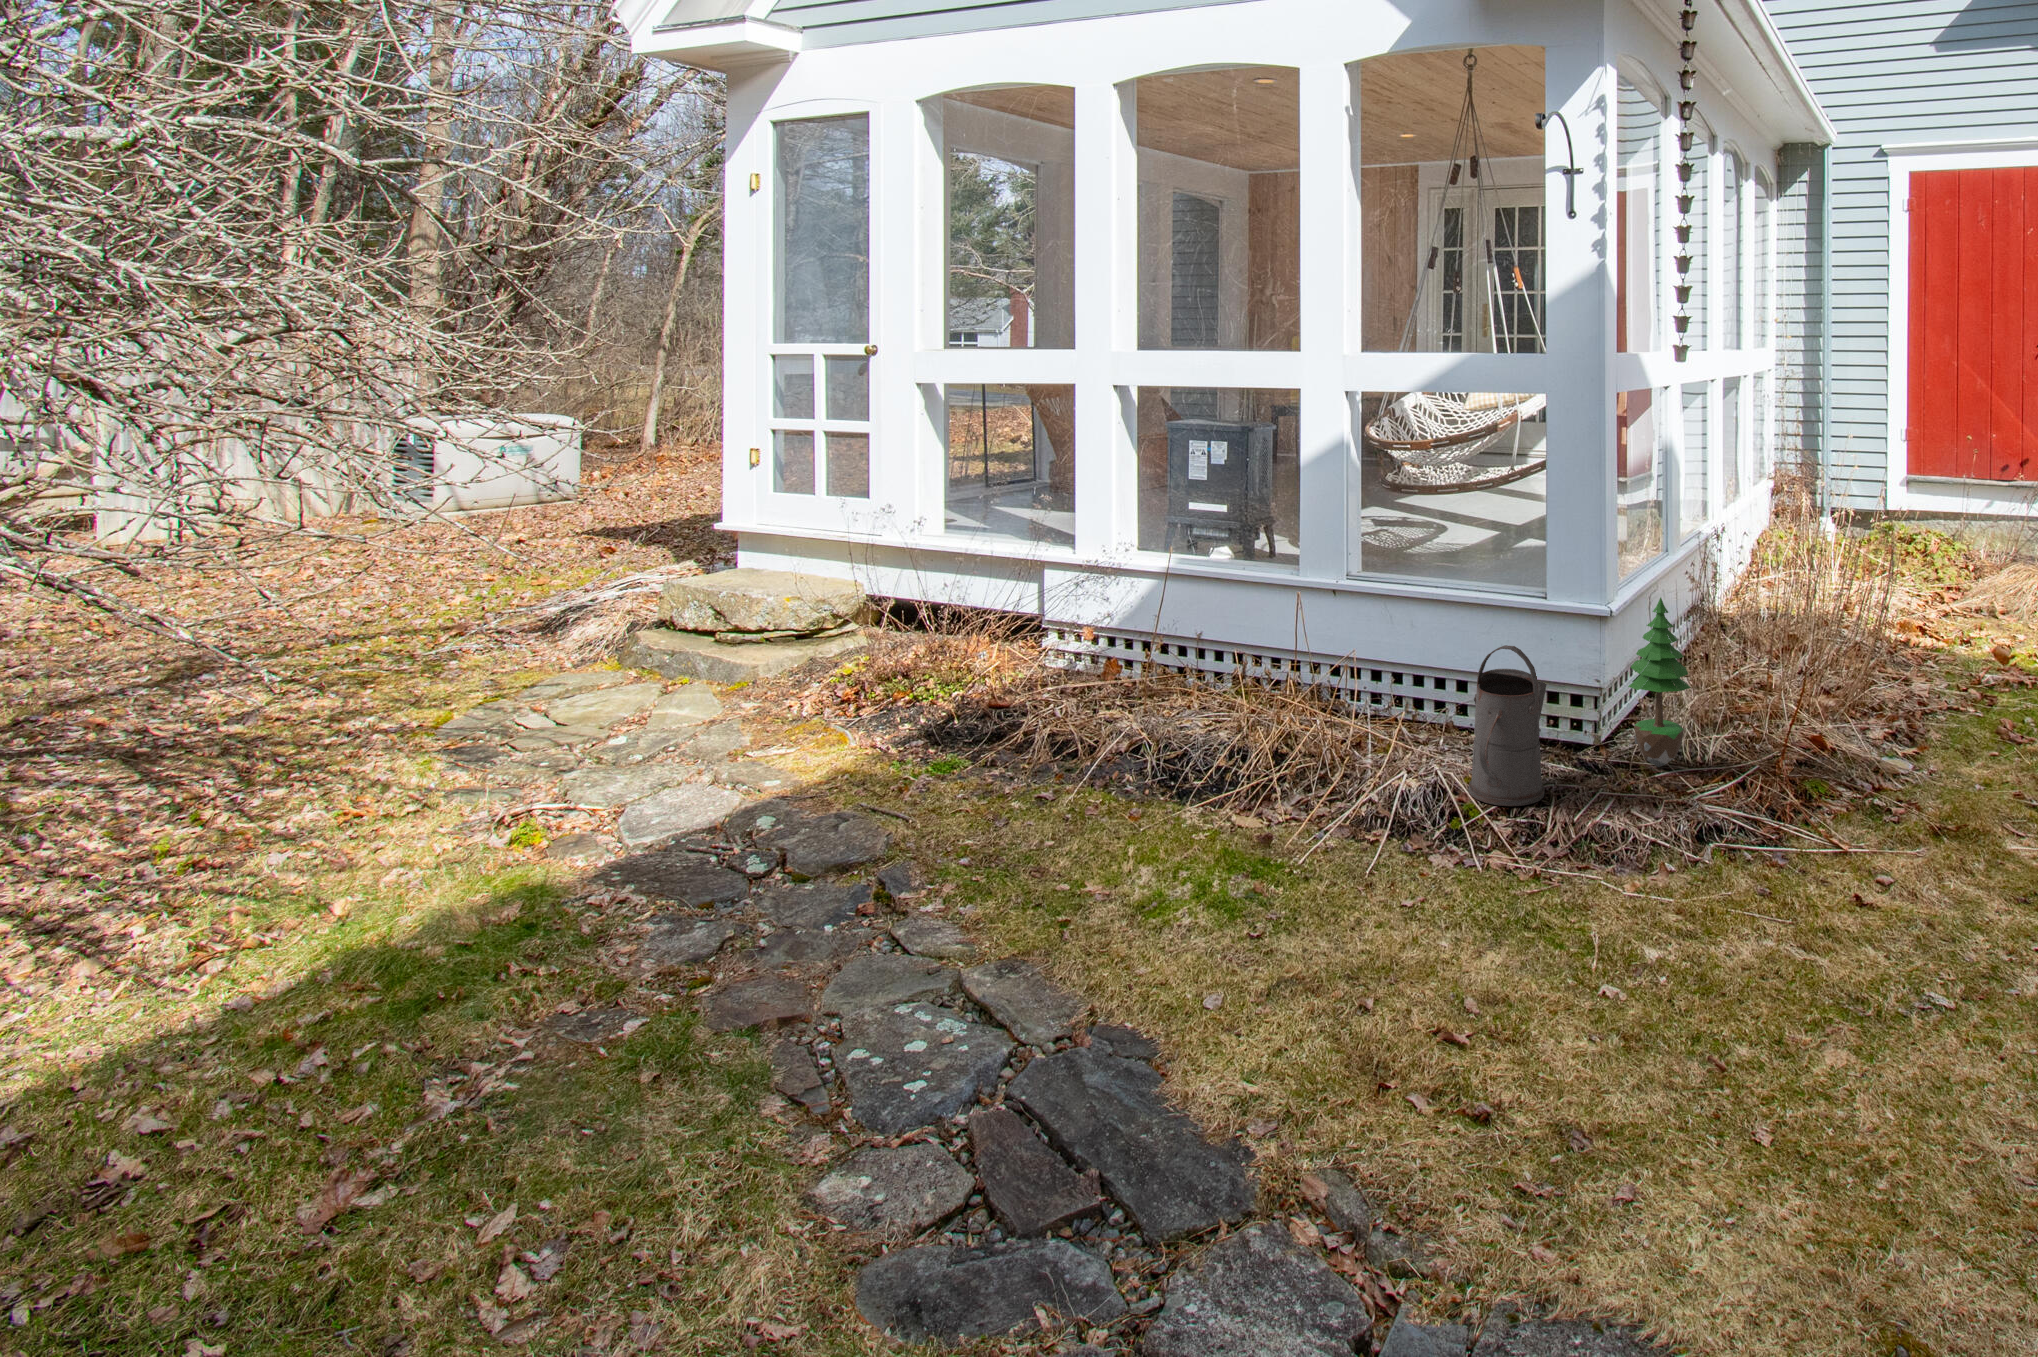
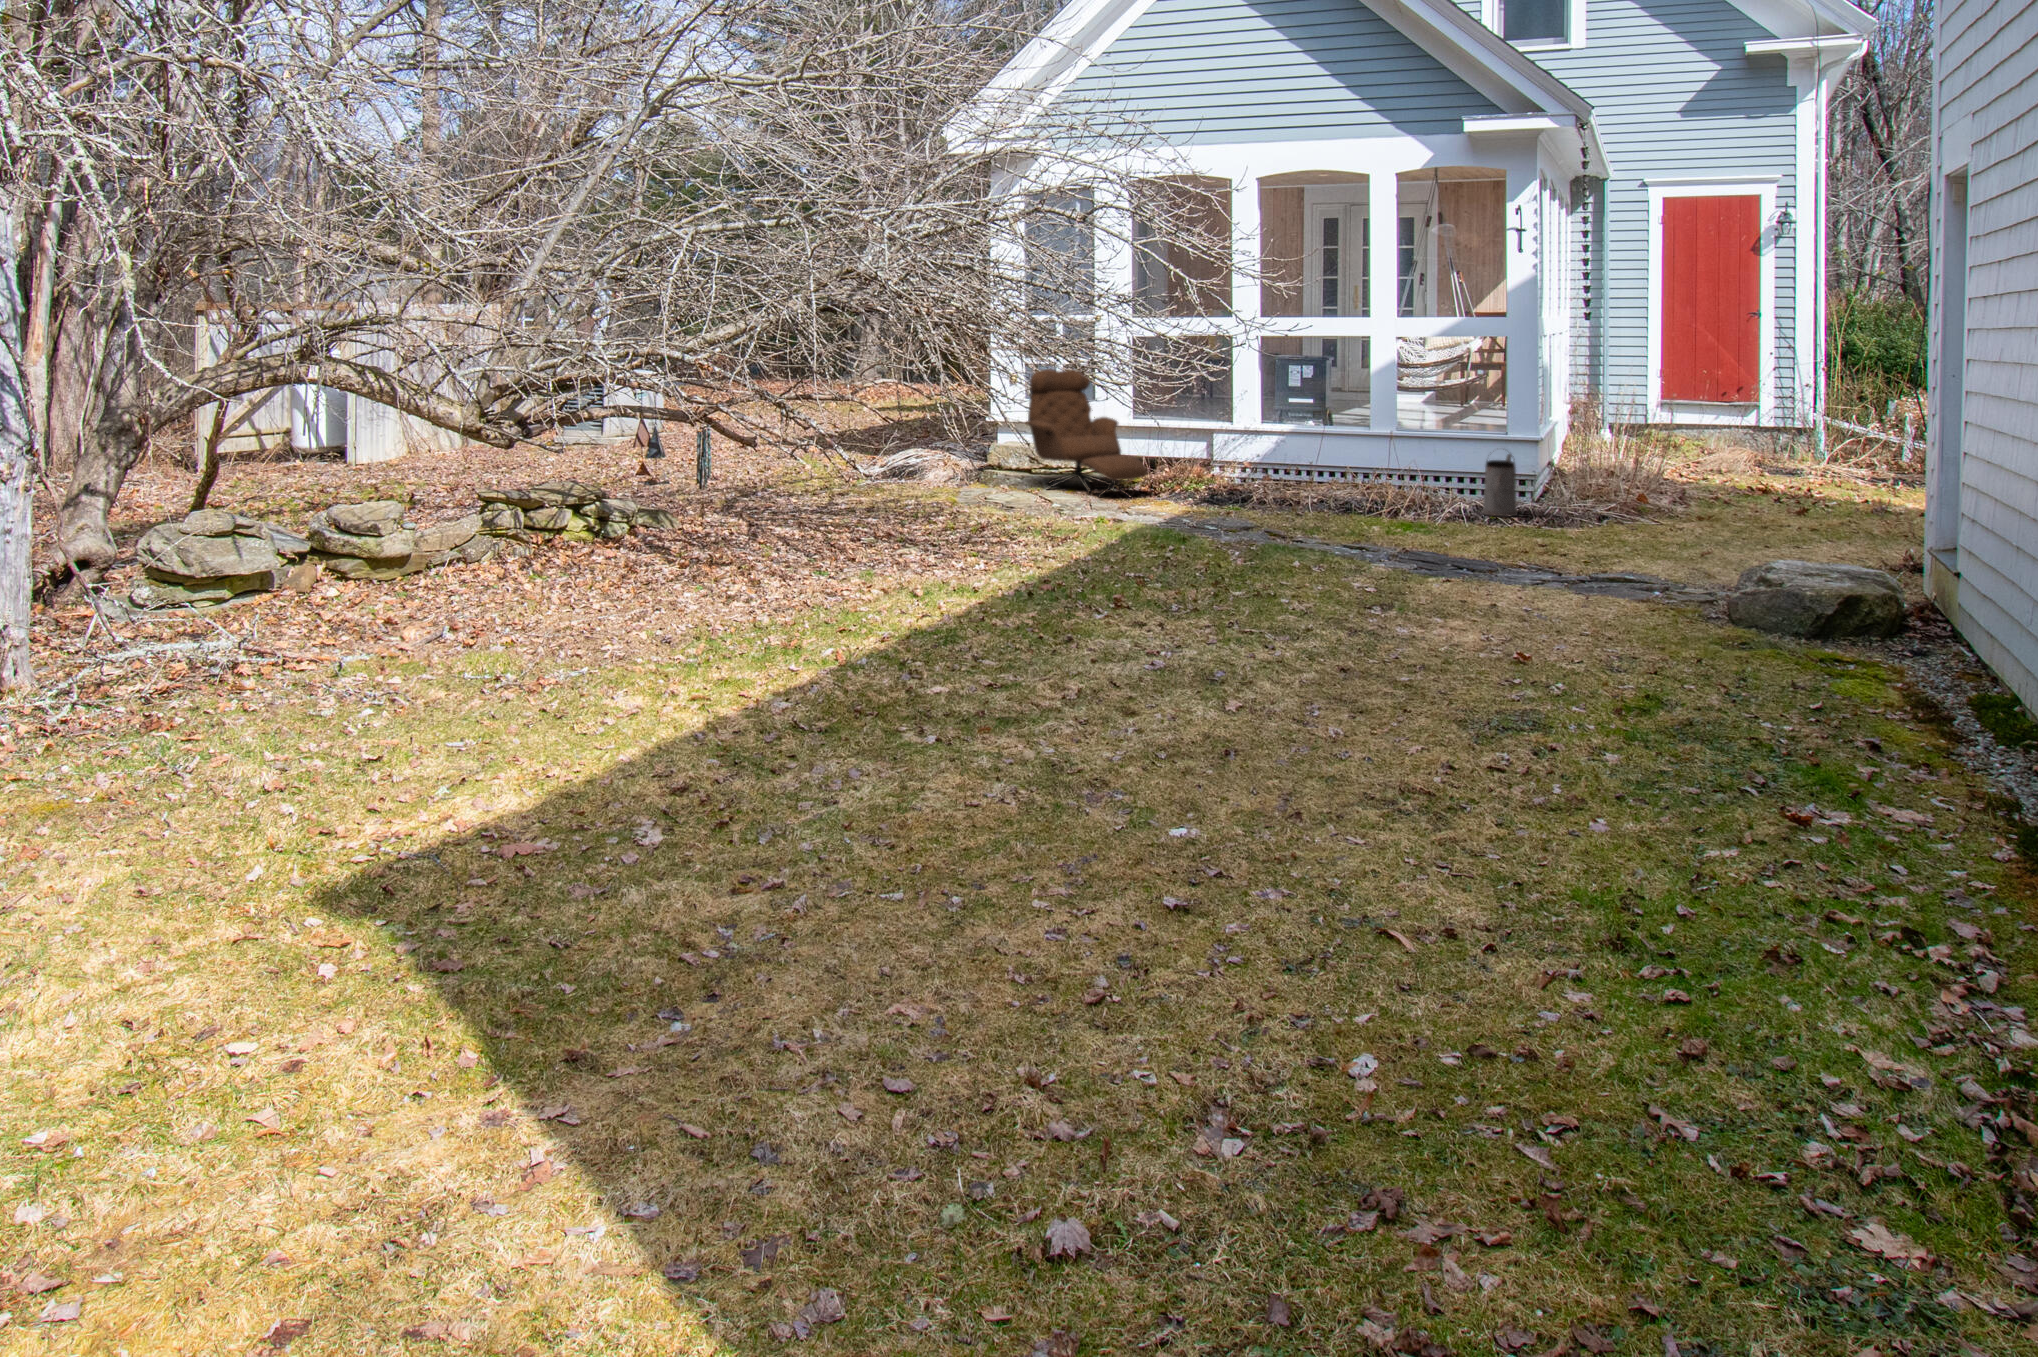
lounge chair: none [697,441,891,712] -> present [1027,369,1148,496]
potted tree: present [1628,597,1691,767] -> none [1549,429,1580,509]

